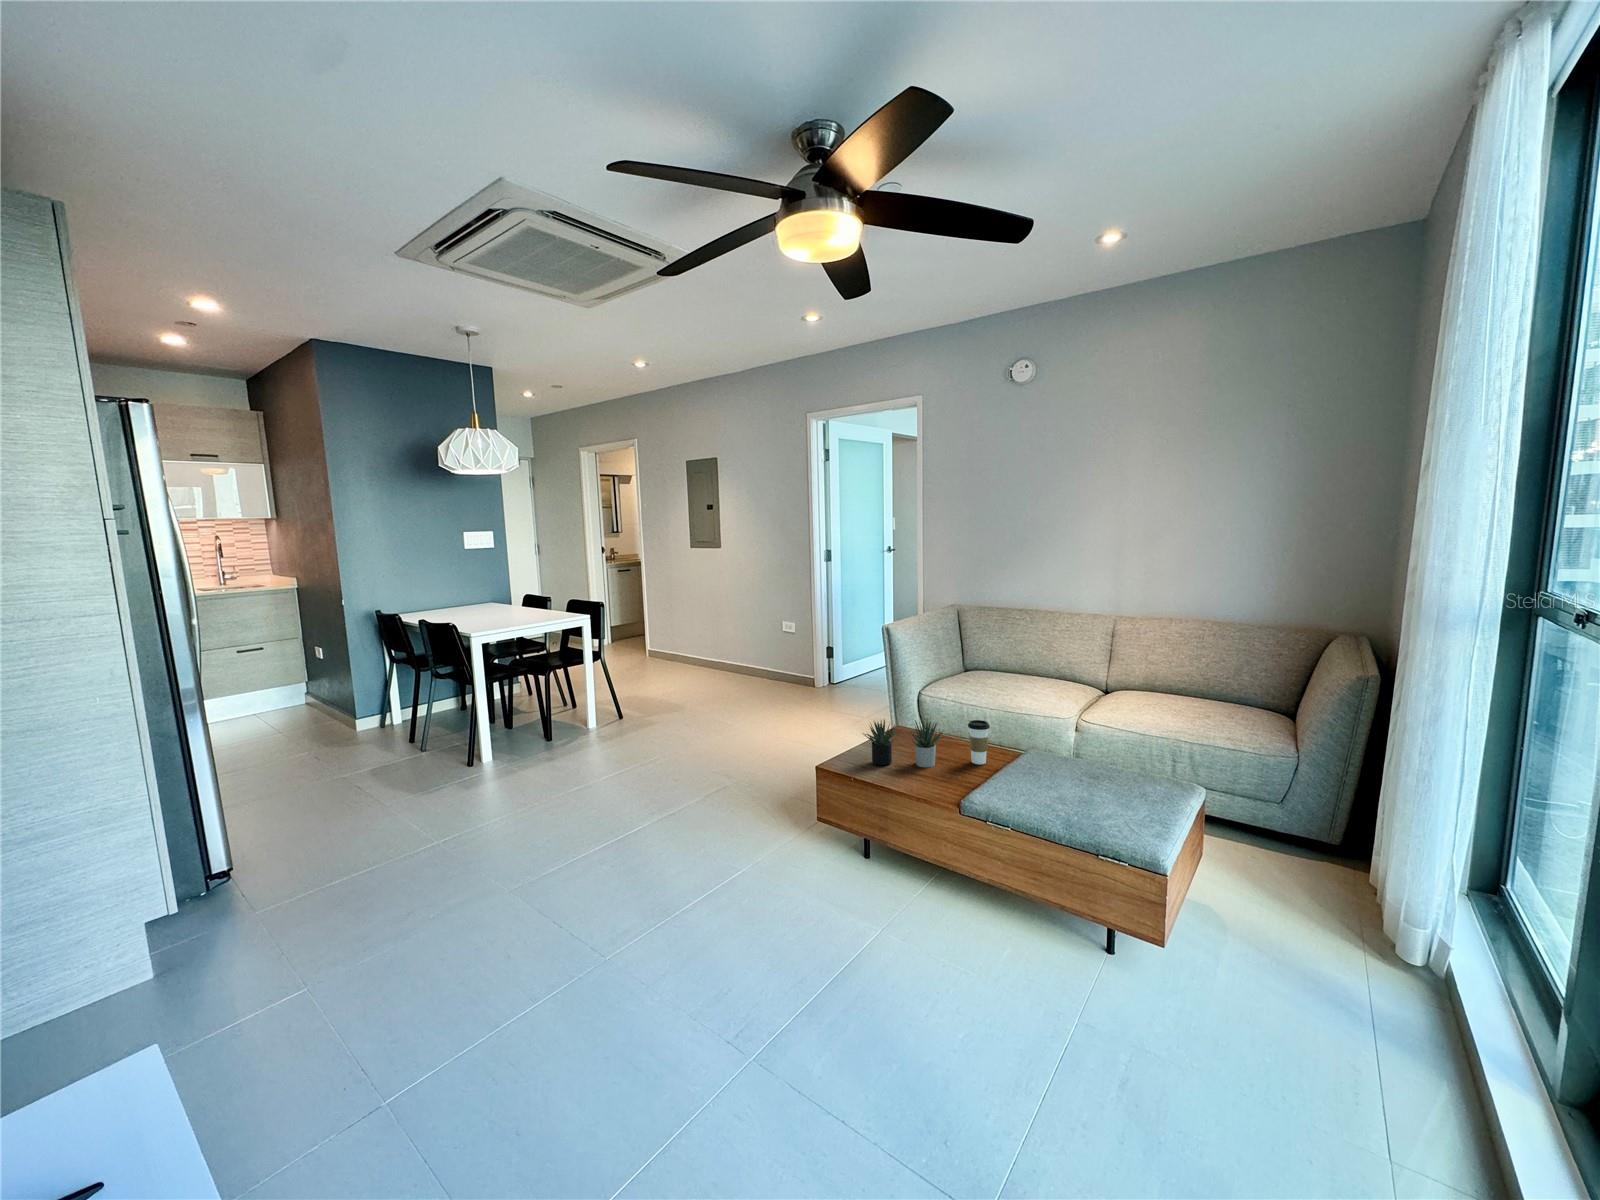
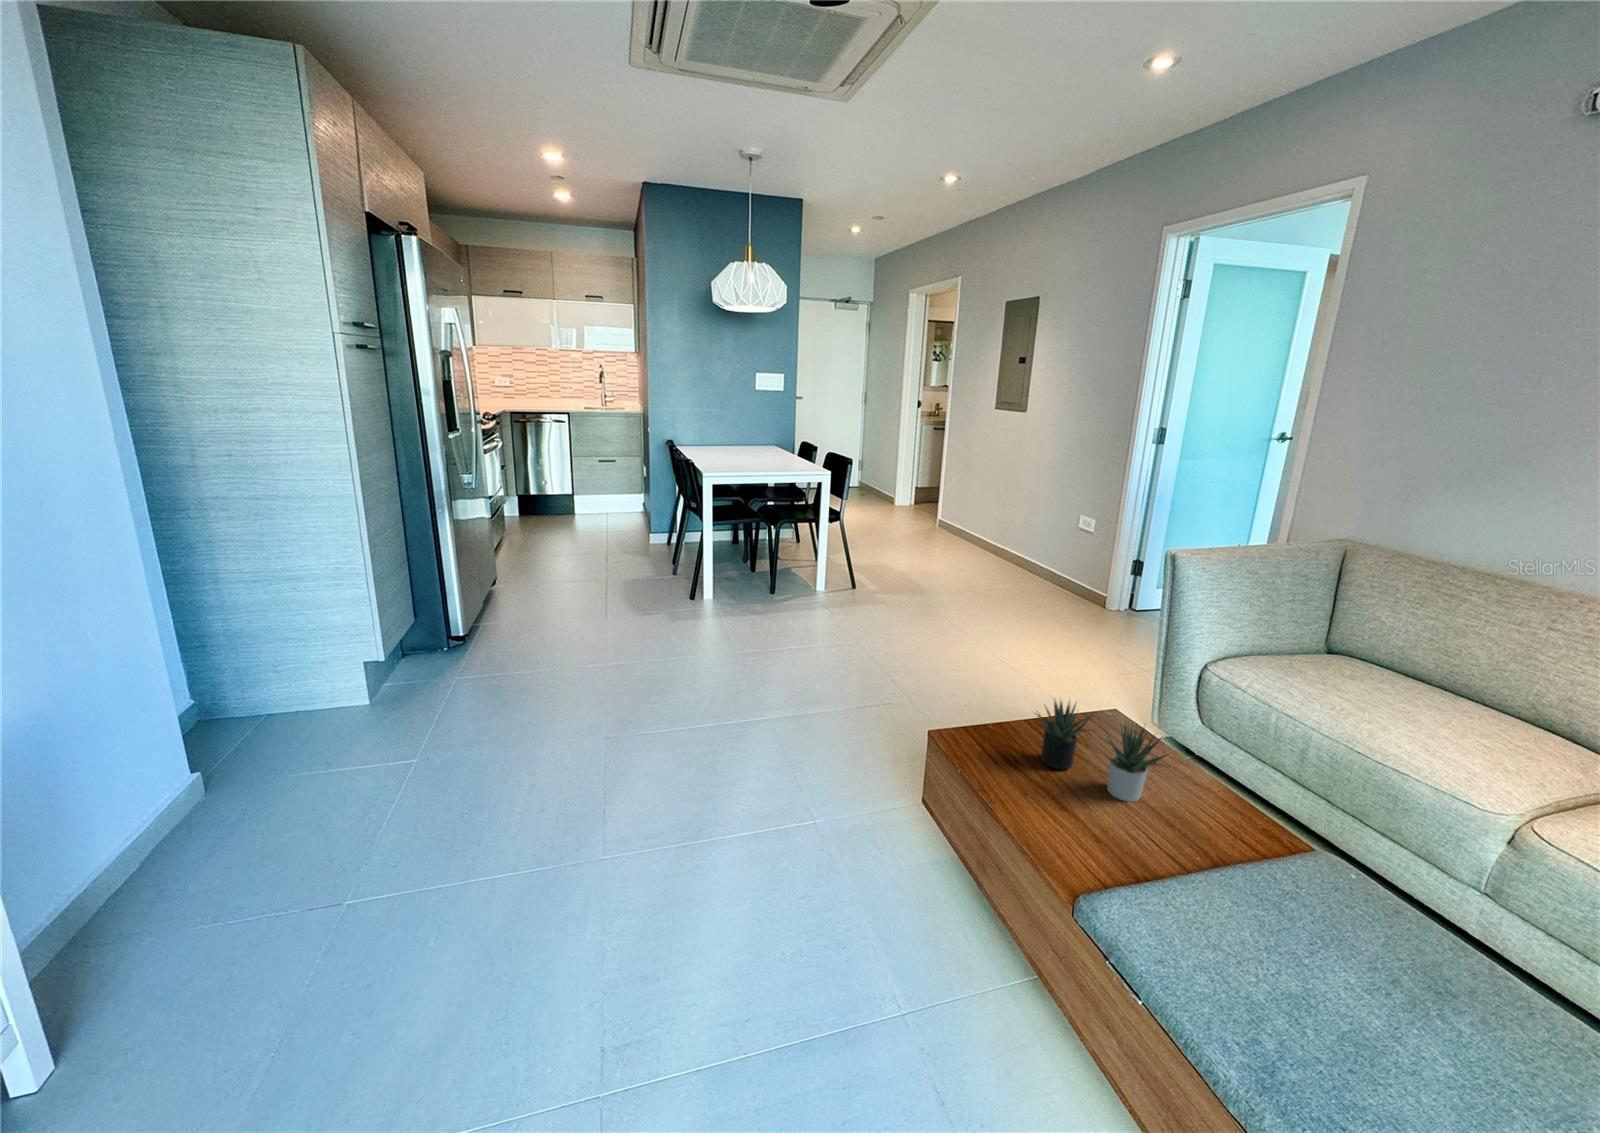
coffee cup: present [968,720,990,764] -> none [1209,756,1261,835]

